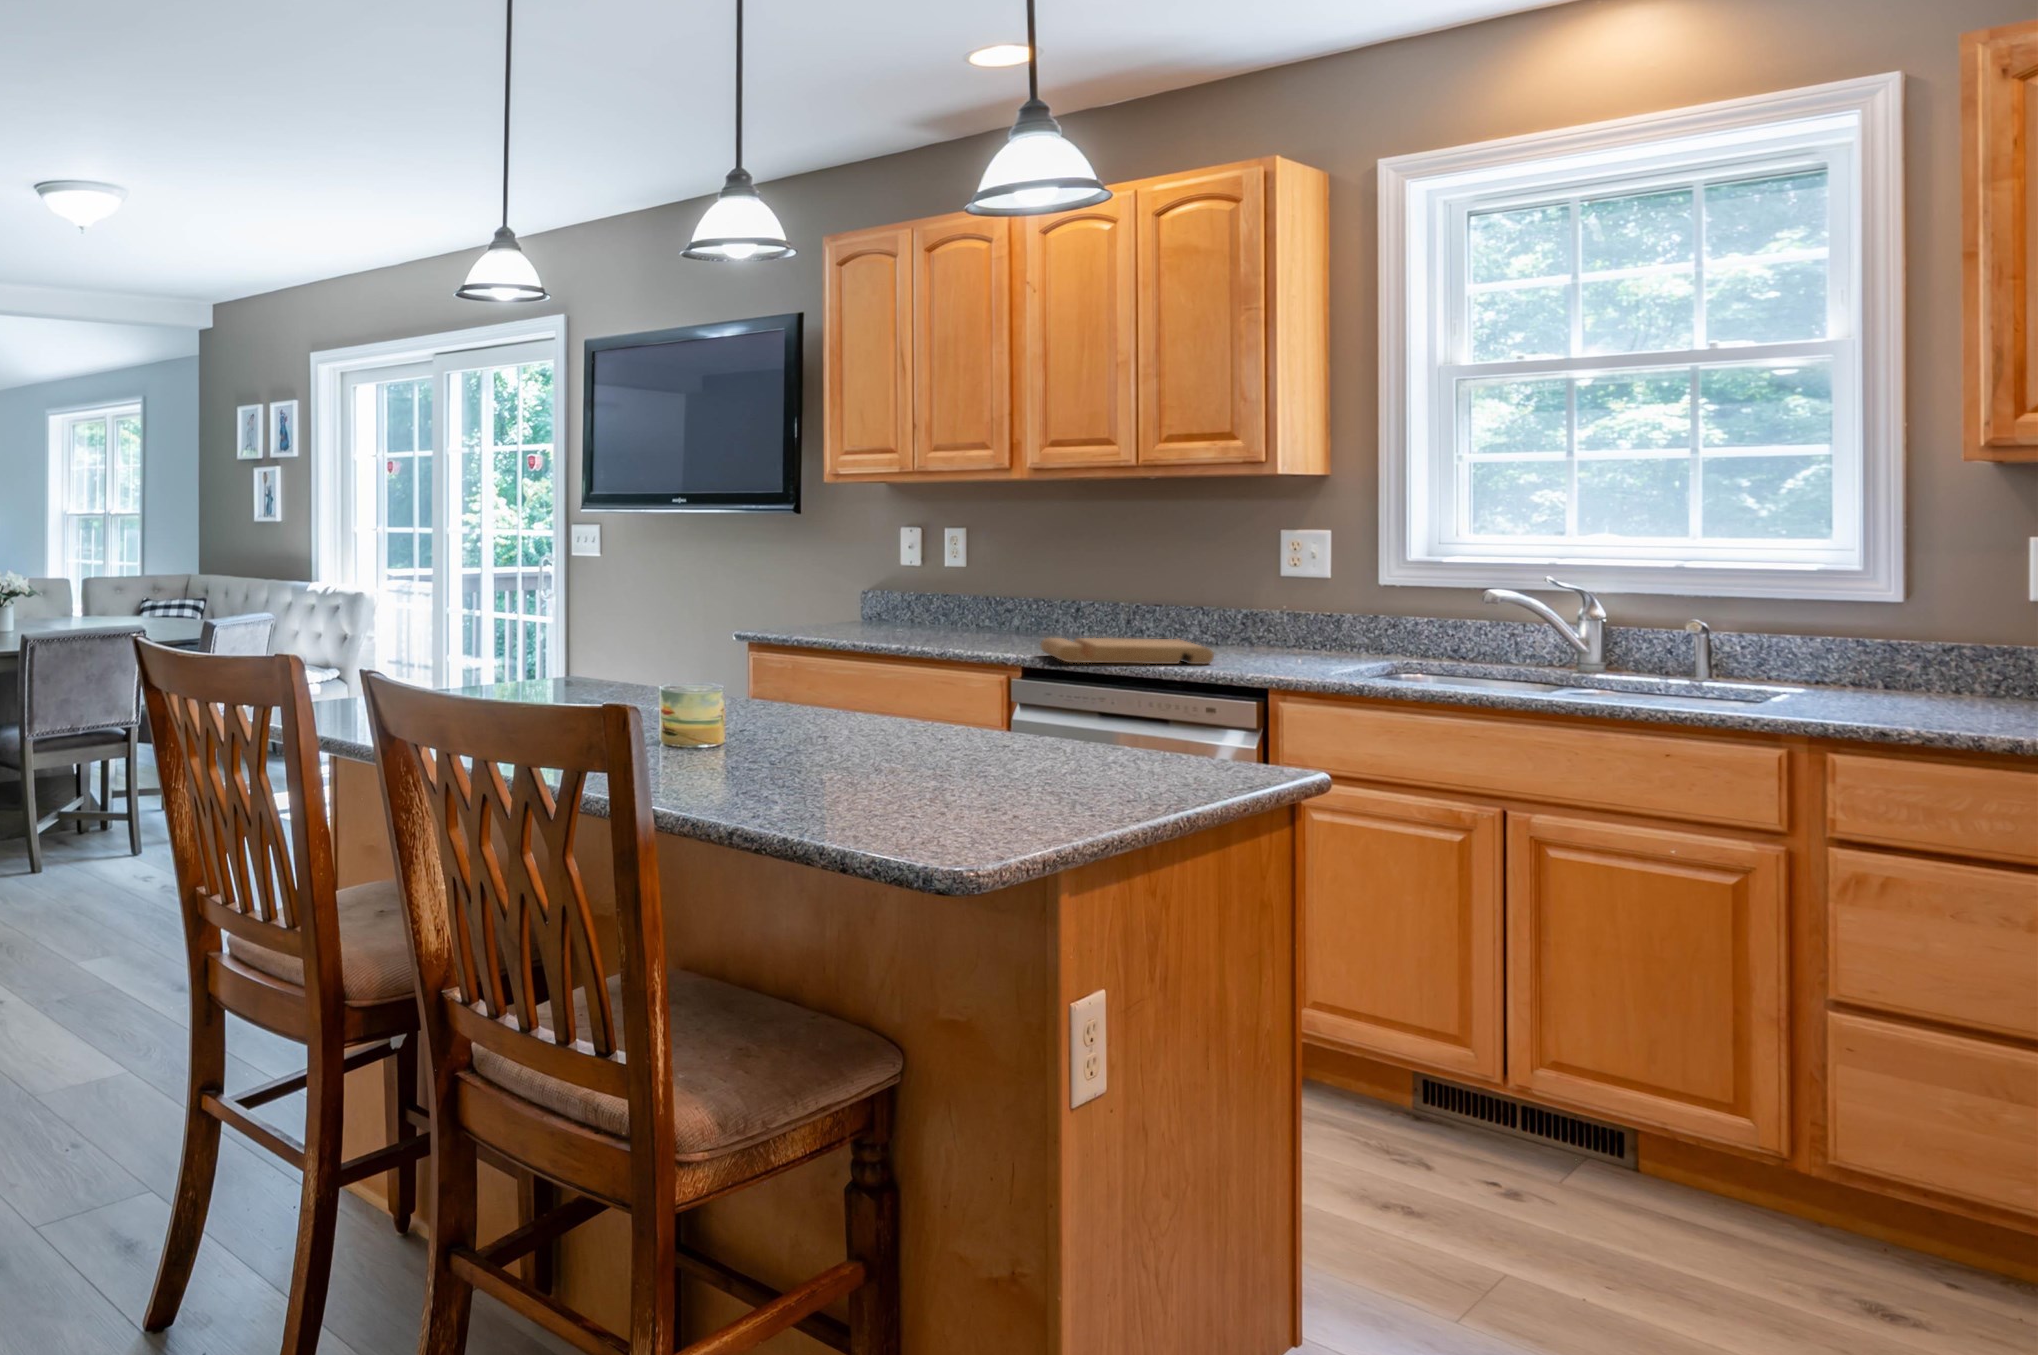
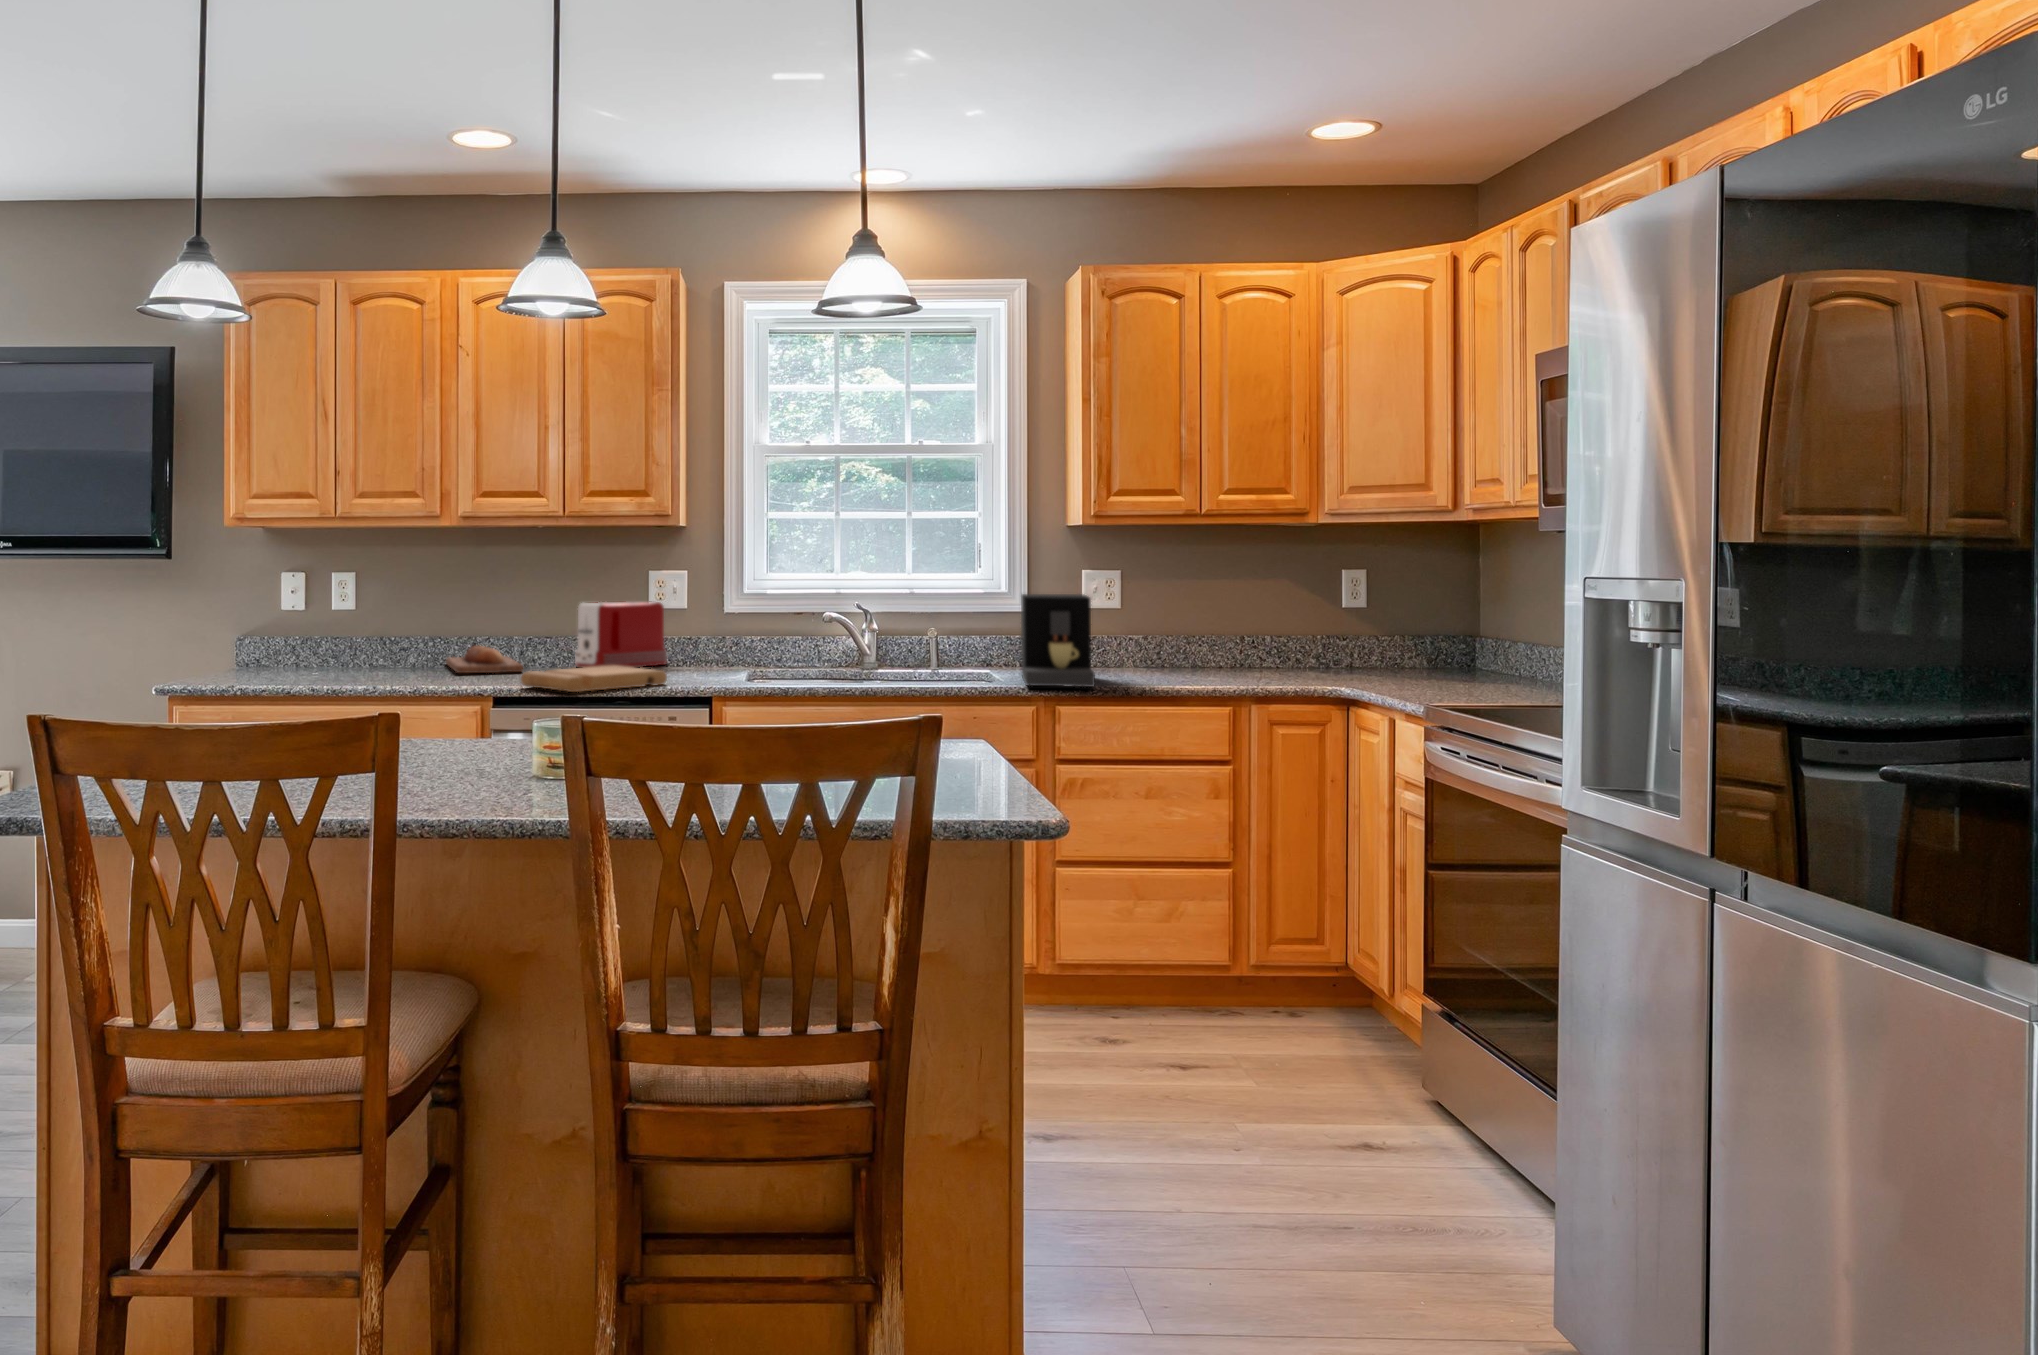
toaster: none [1183,567,1313,646] -> present [575,602,667,668]
coffee maker: none [1701,572,1907,717] -> present [1021,594,1095,687]
bread loaf: none [1034,611,1138,641] -> present [446,646,523,673]

